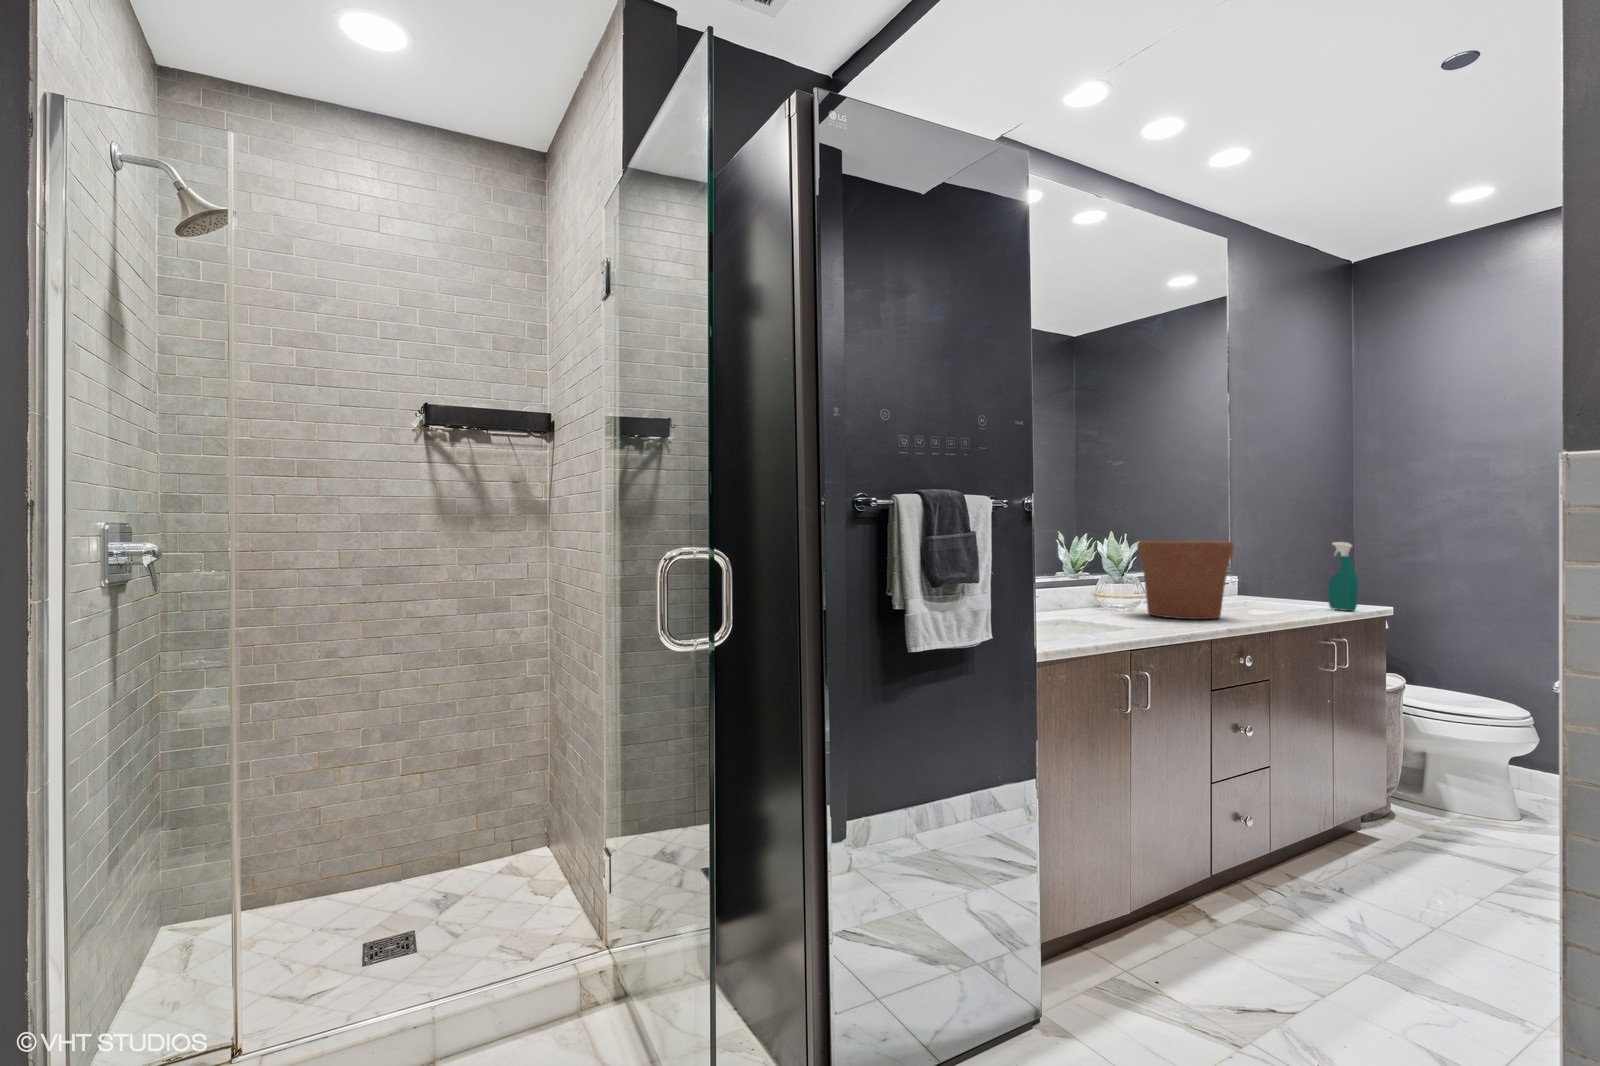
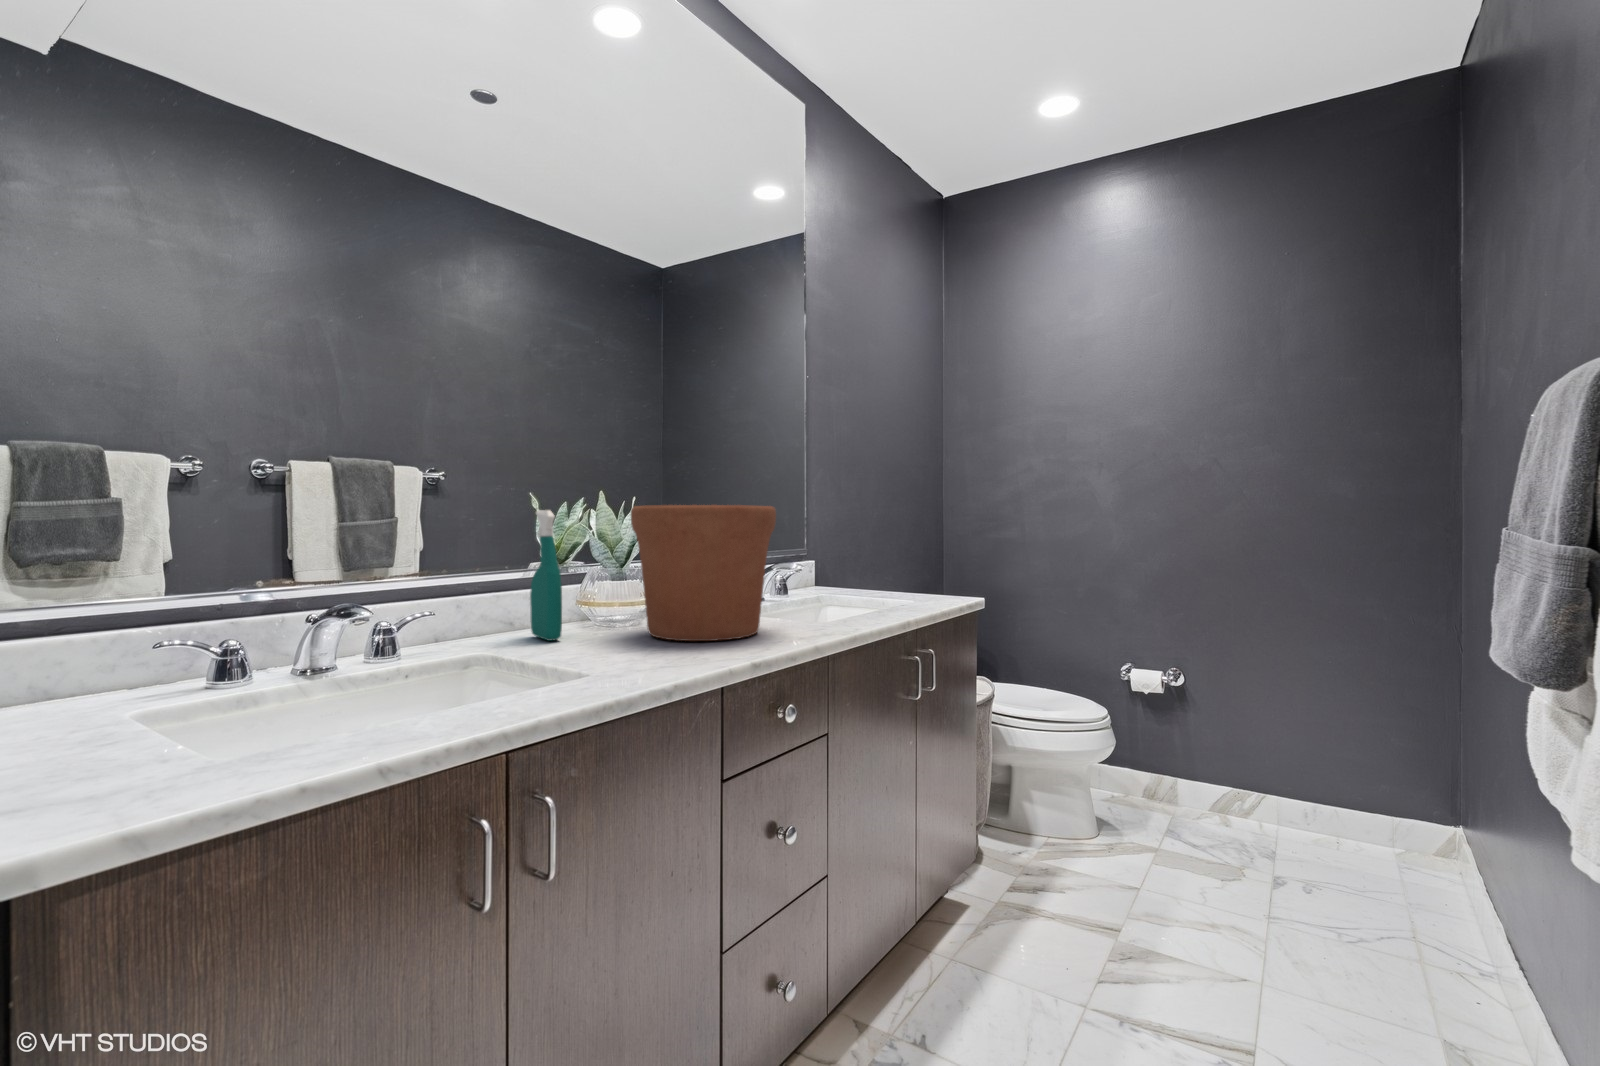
spray bottle: present [1328,542,1358,611] -> present [530,510,562,641]

